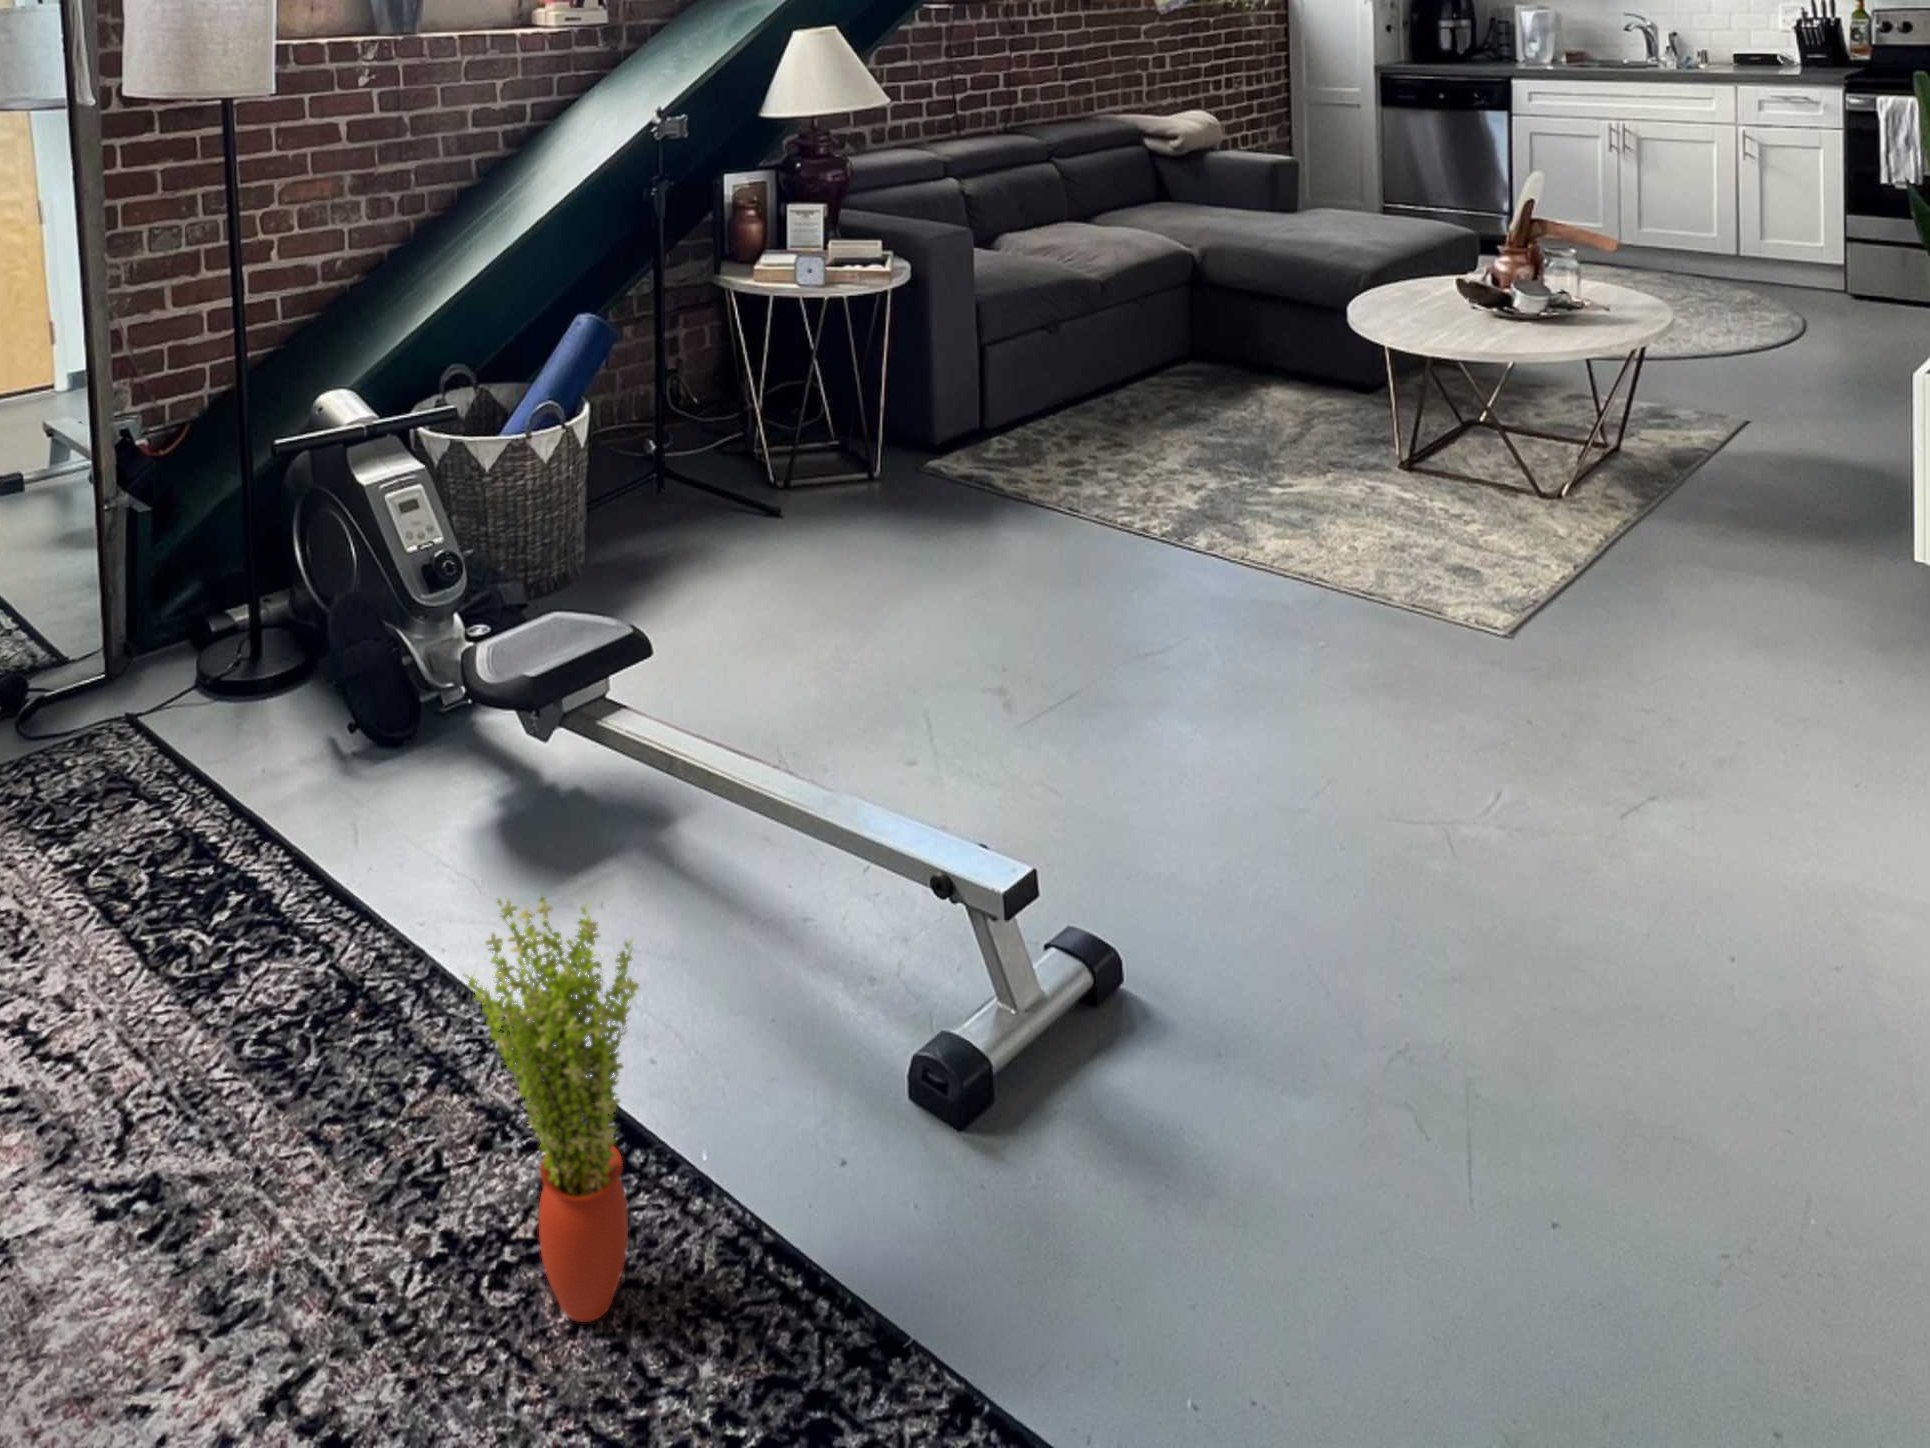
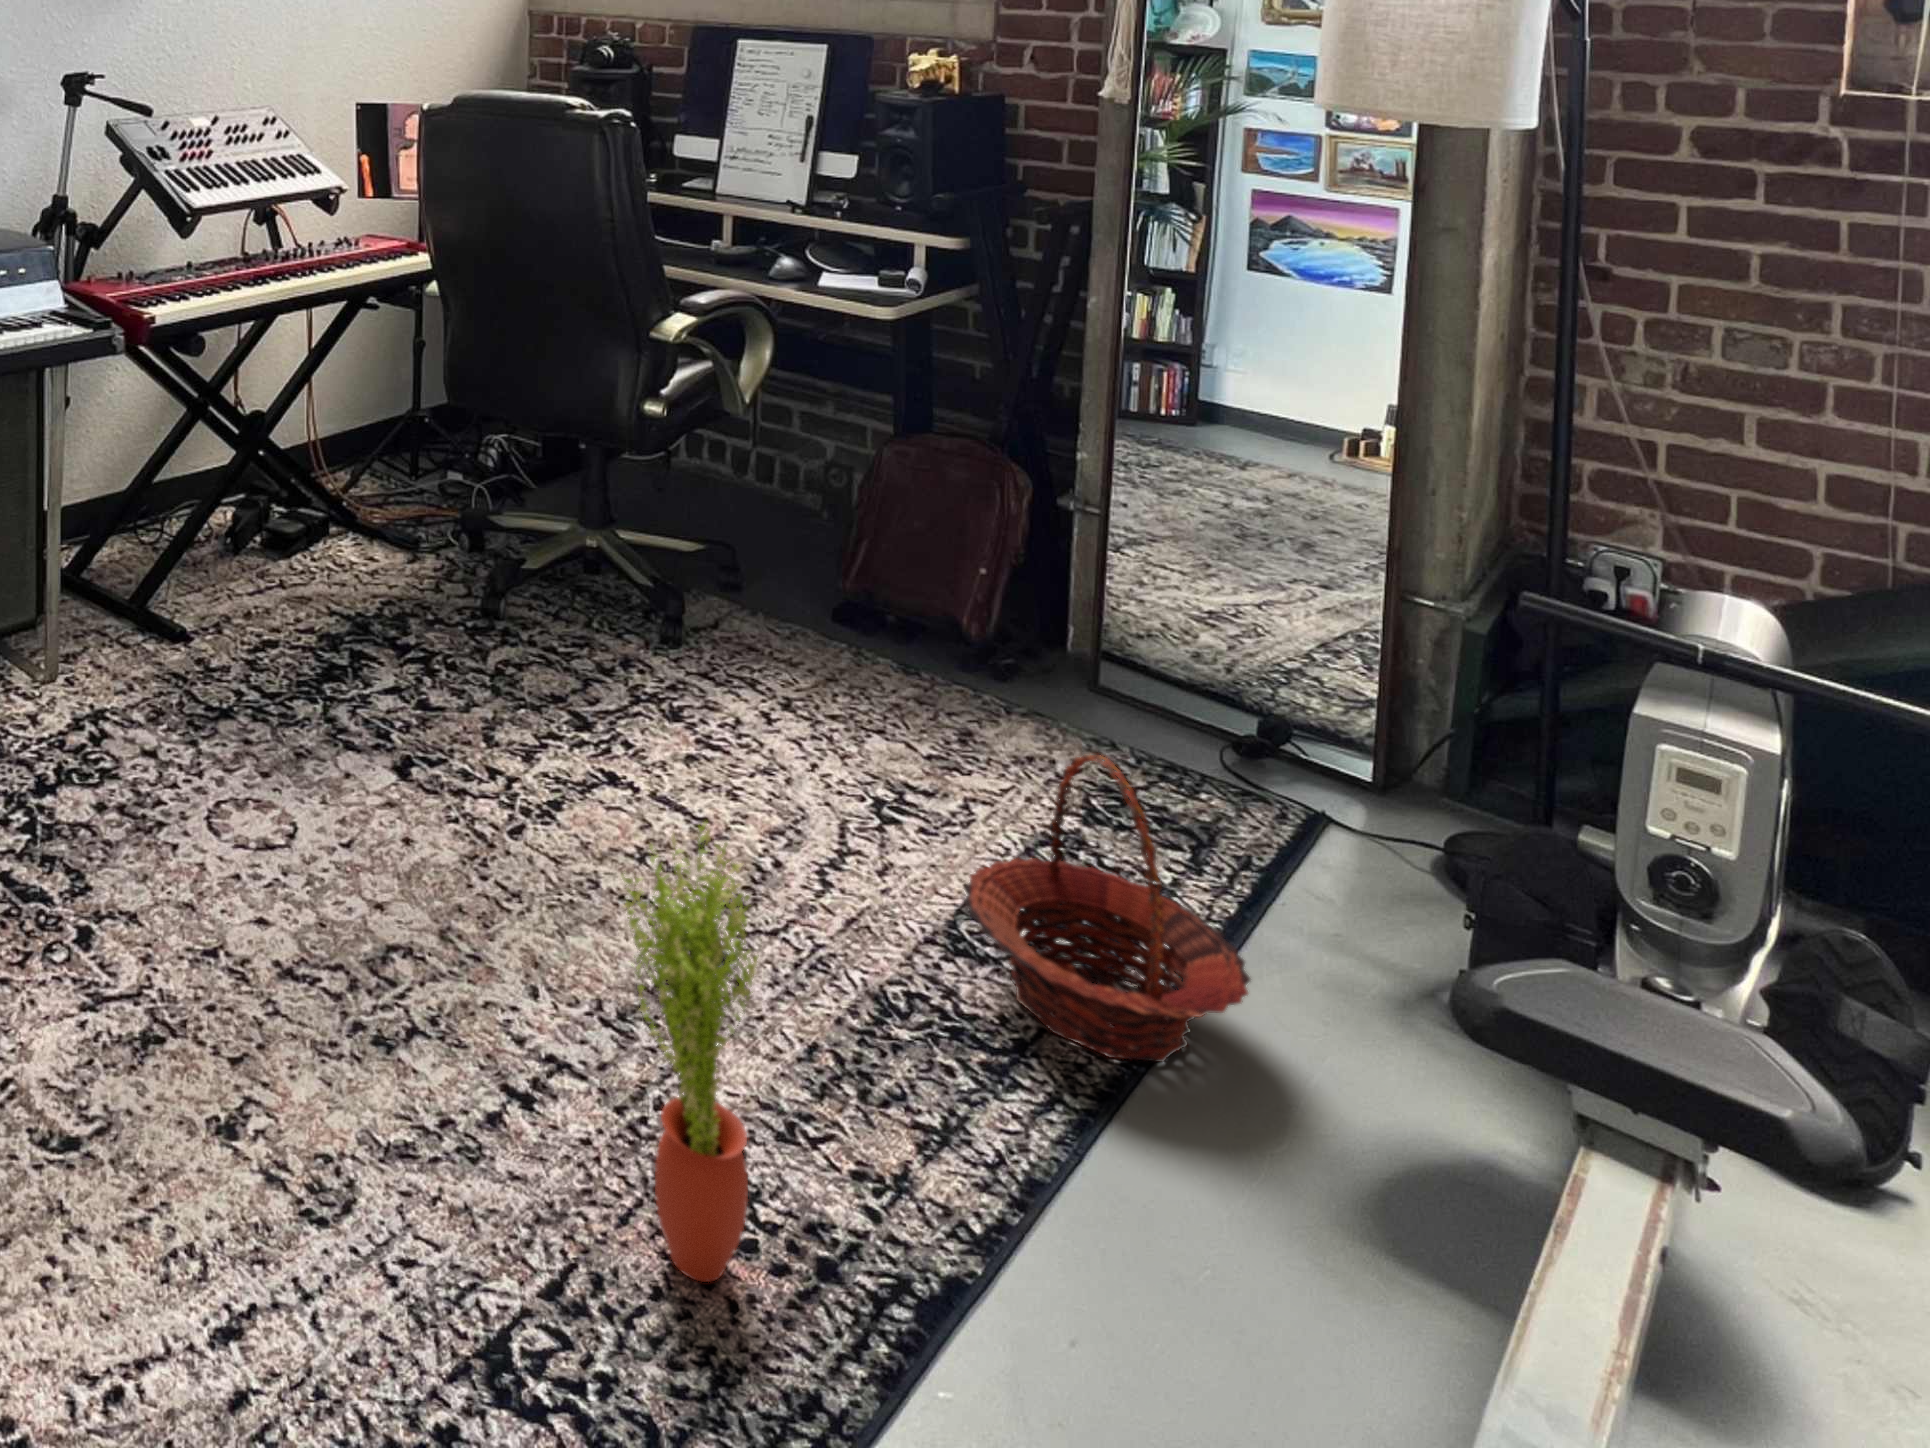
basket: none [186,703,419,970] -> present [964,755,1250,1062]

